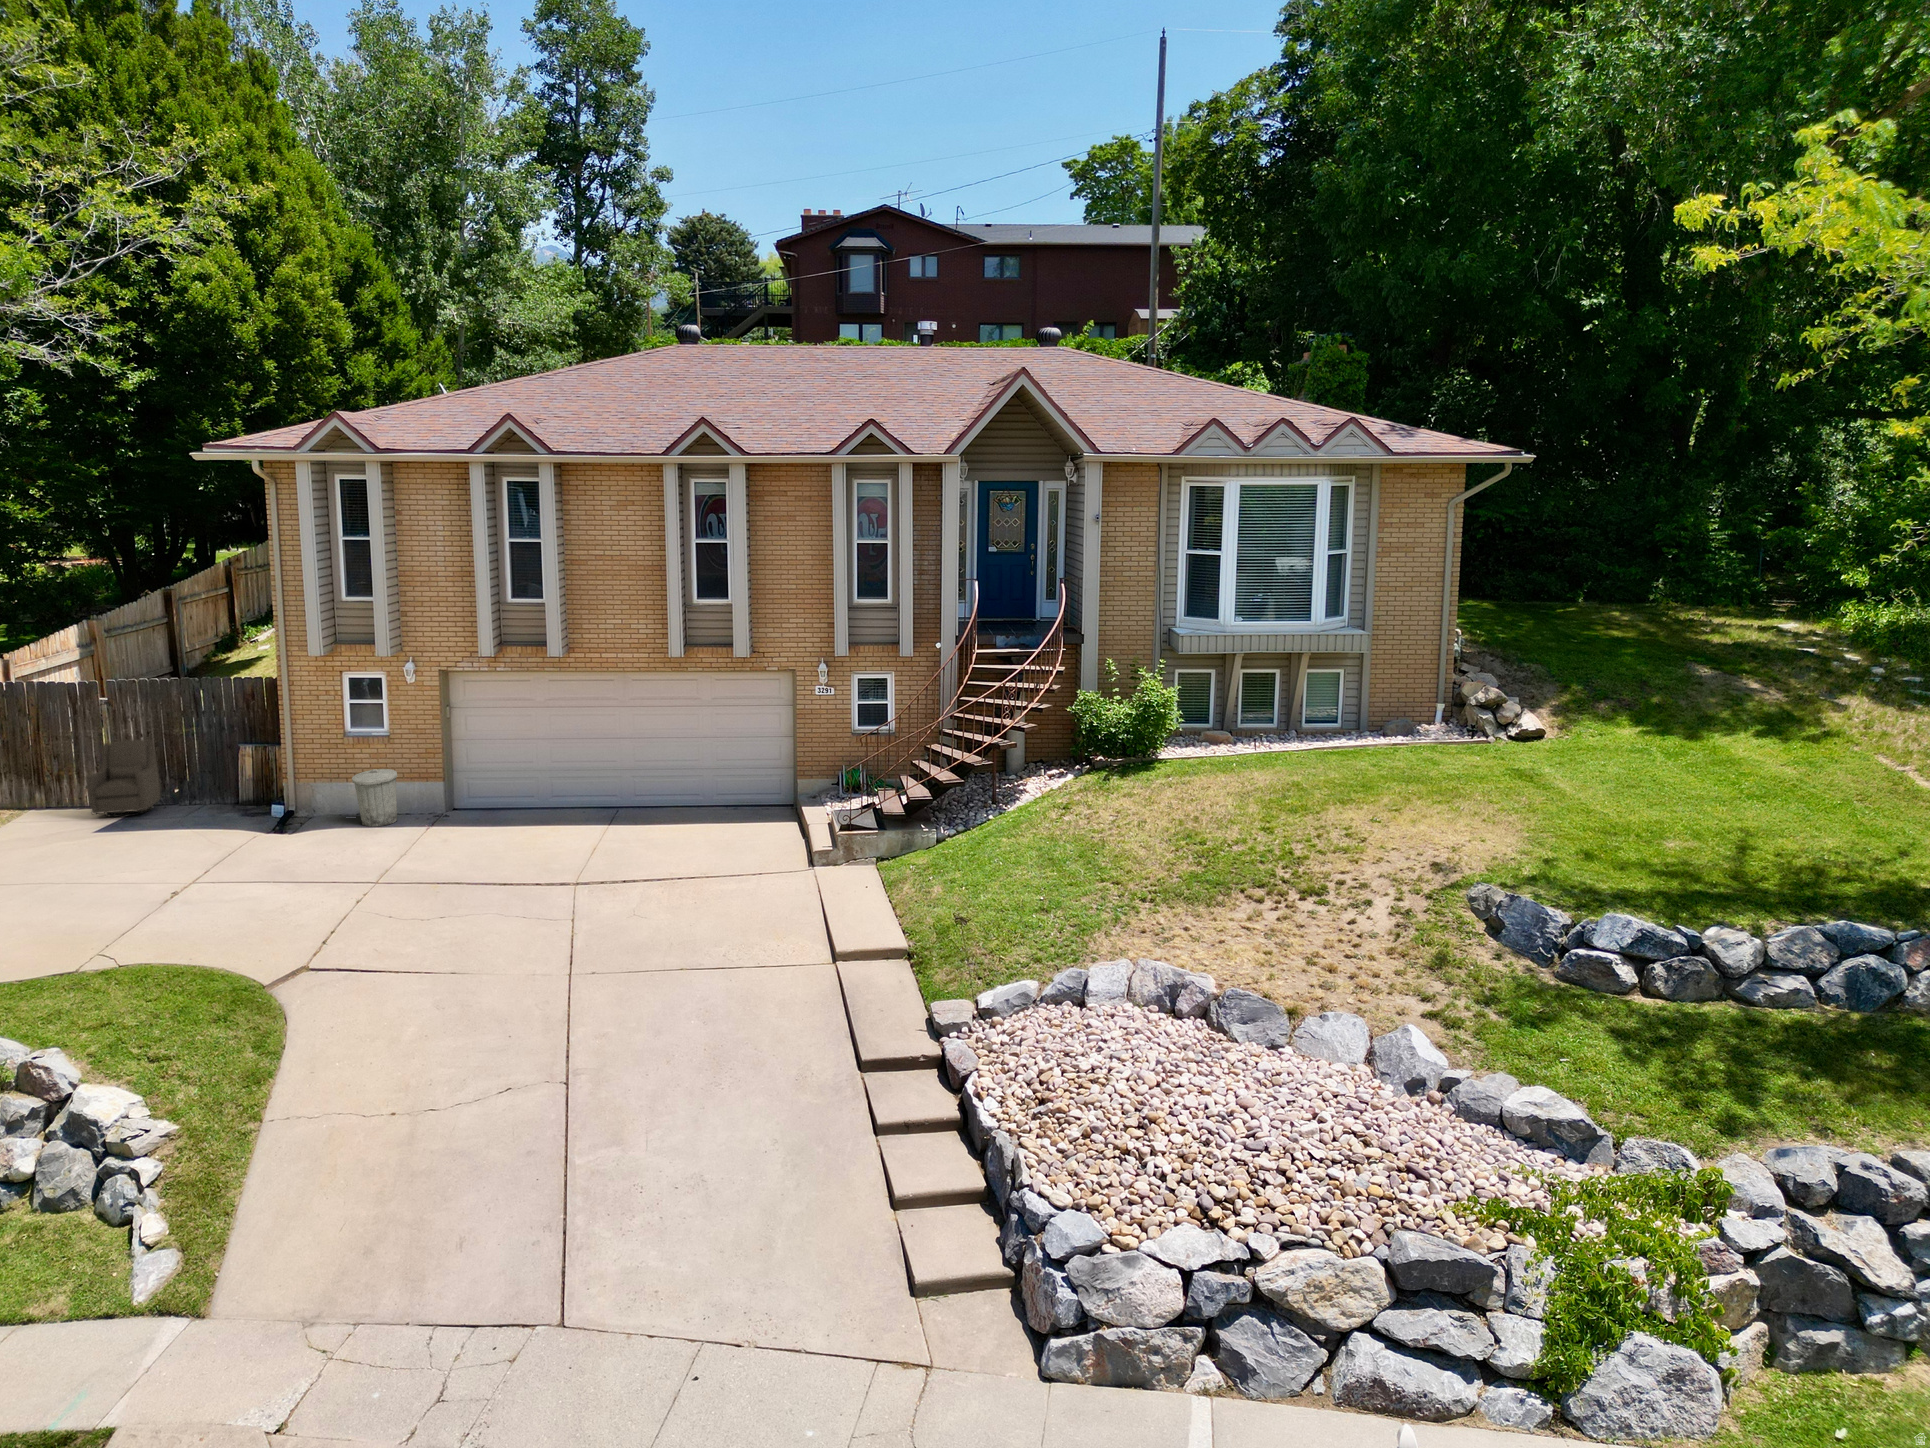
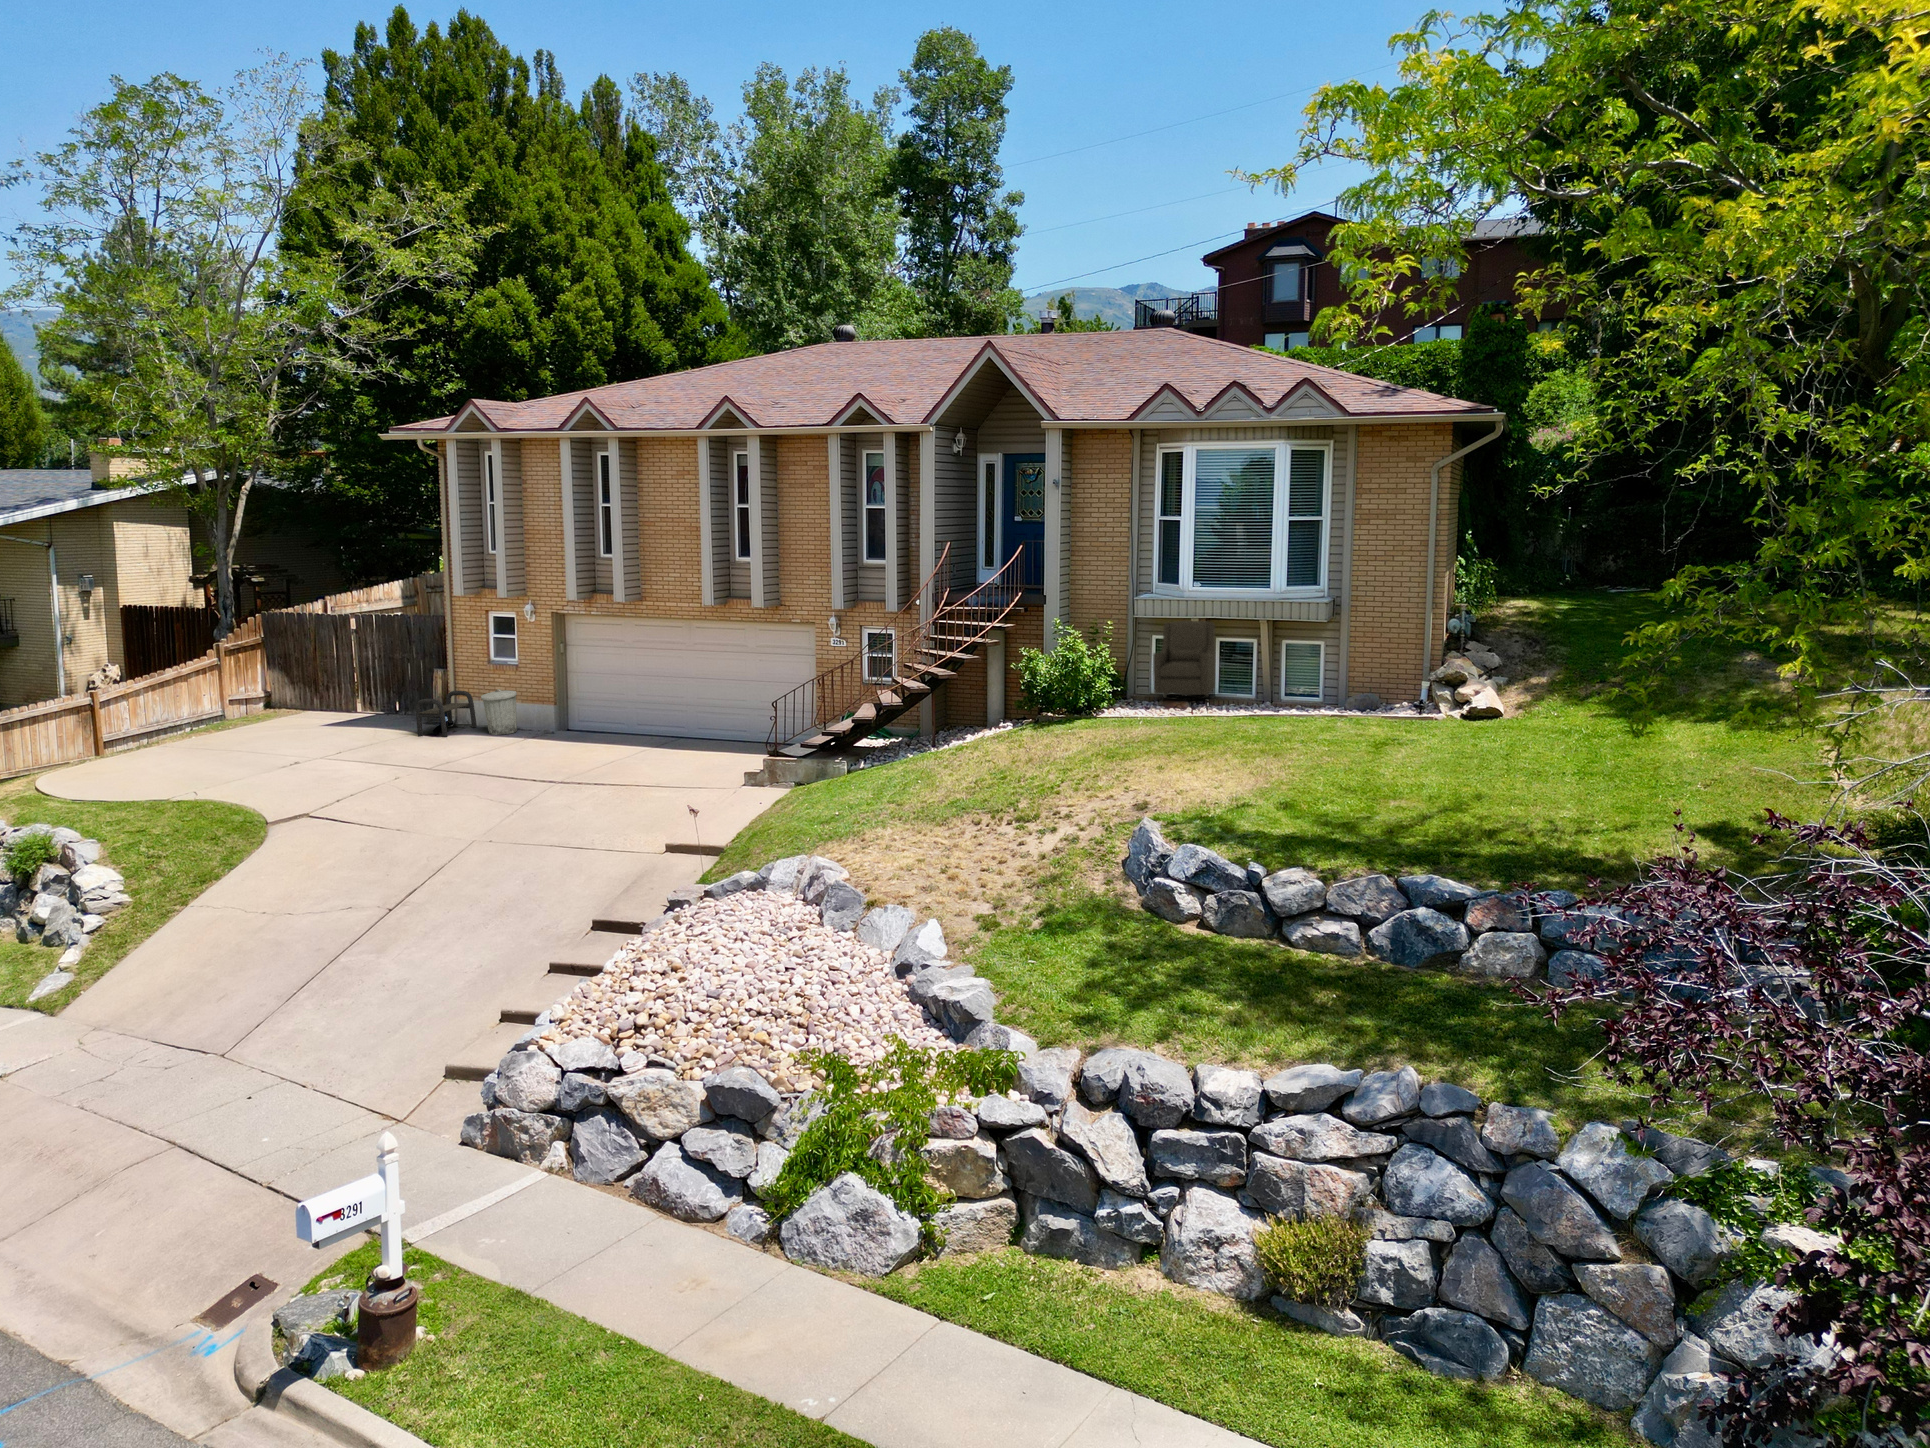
chair: present [86,740,160,817] -> present [1153,621,1215,700]
bench: none [265,773,330,837] -> present [416,691,477,737]

